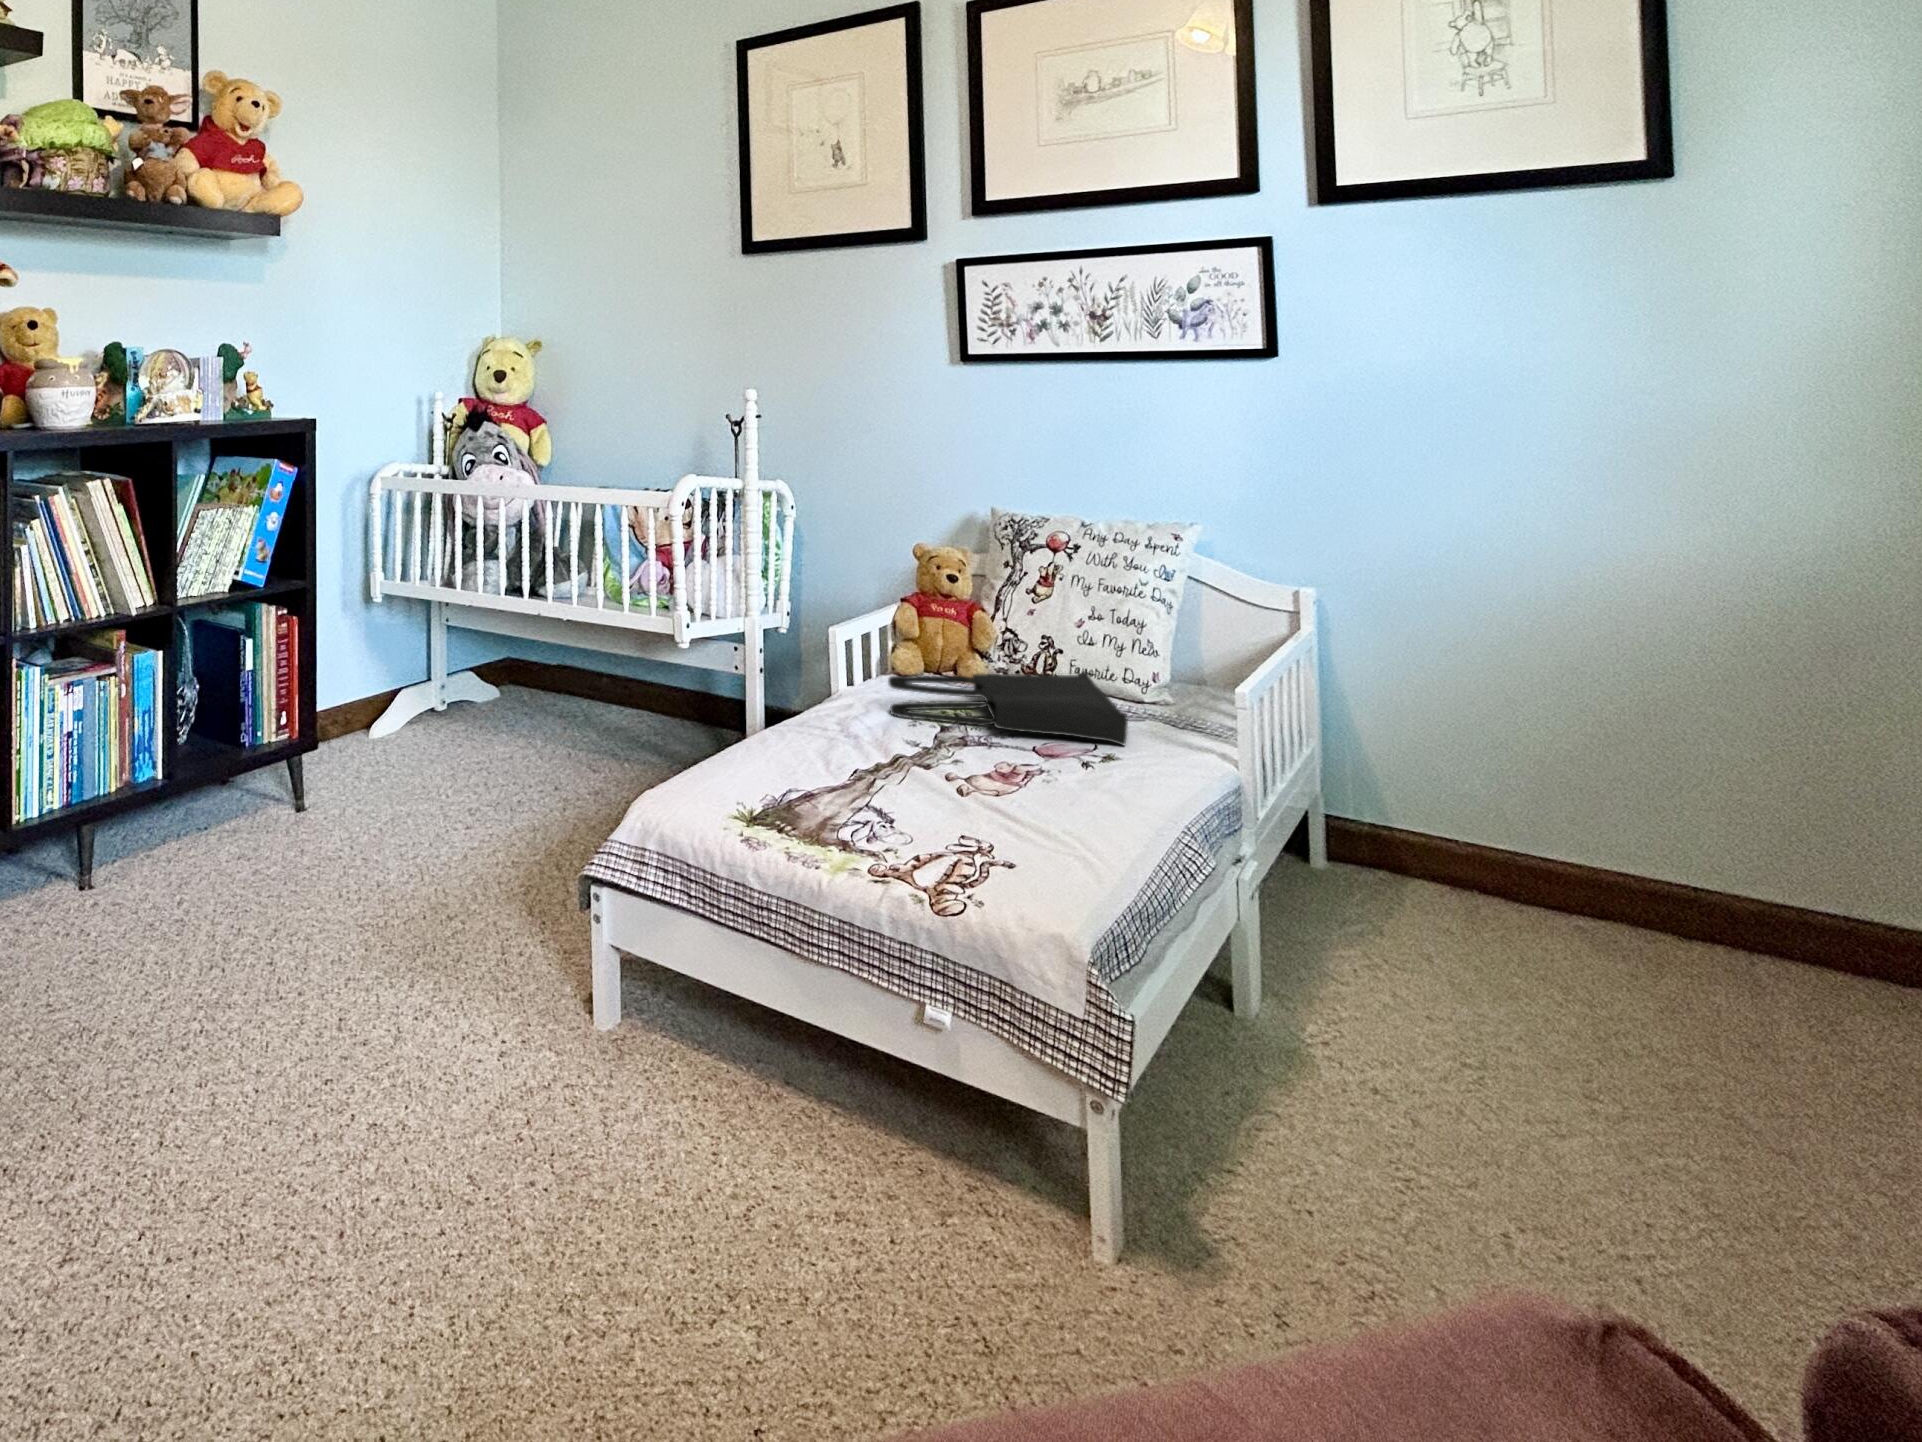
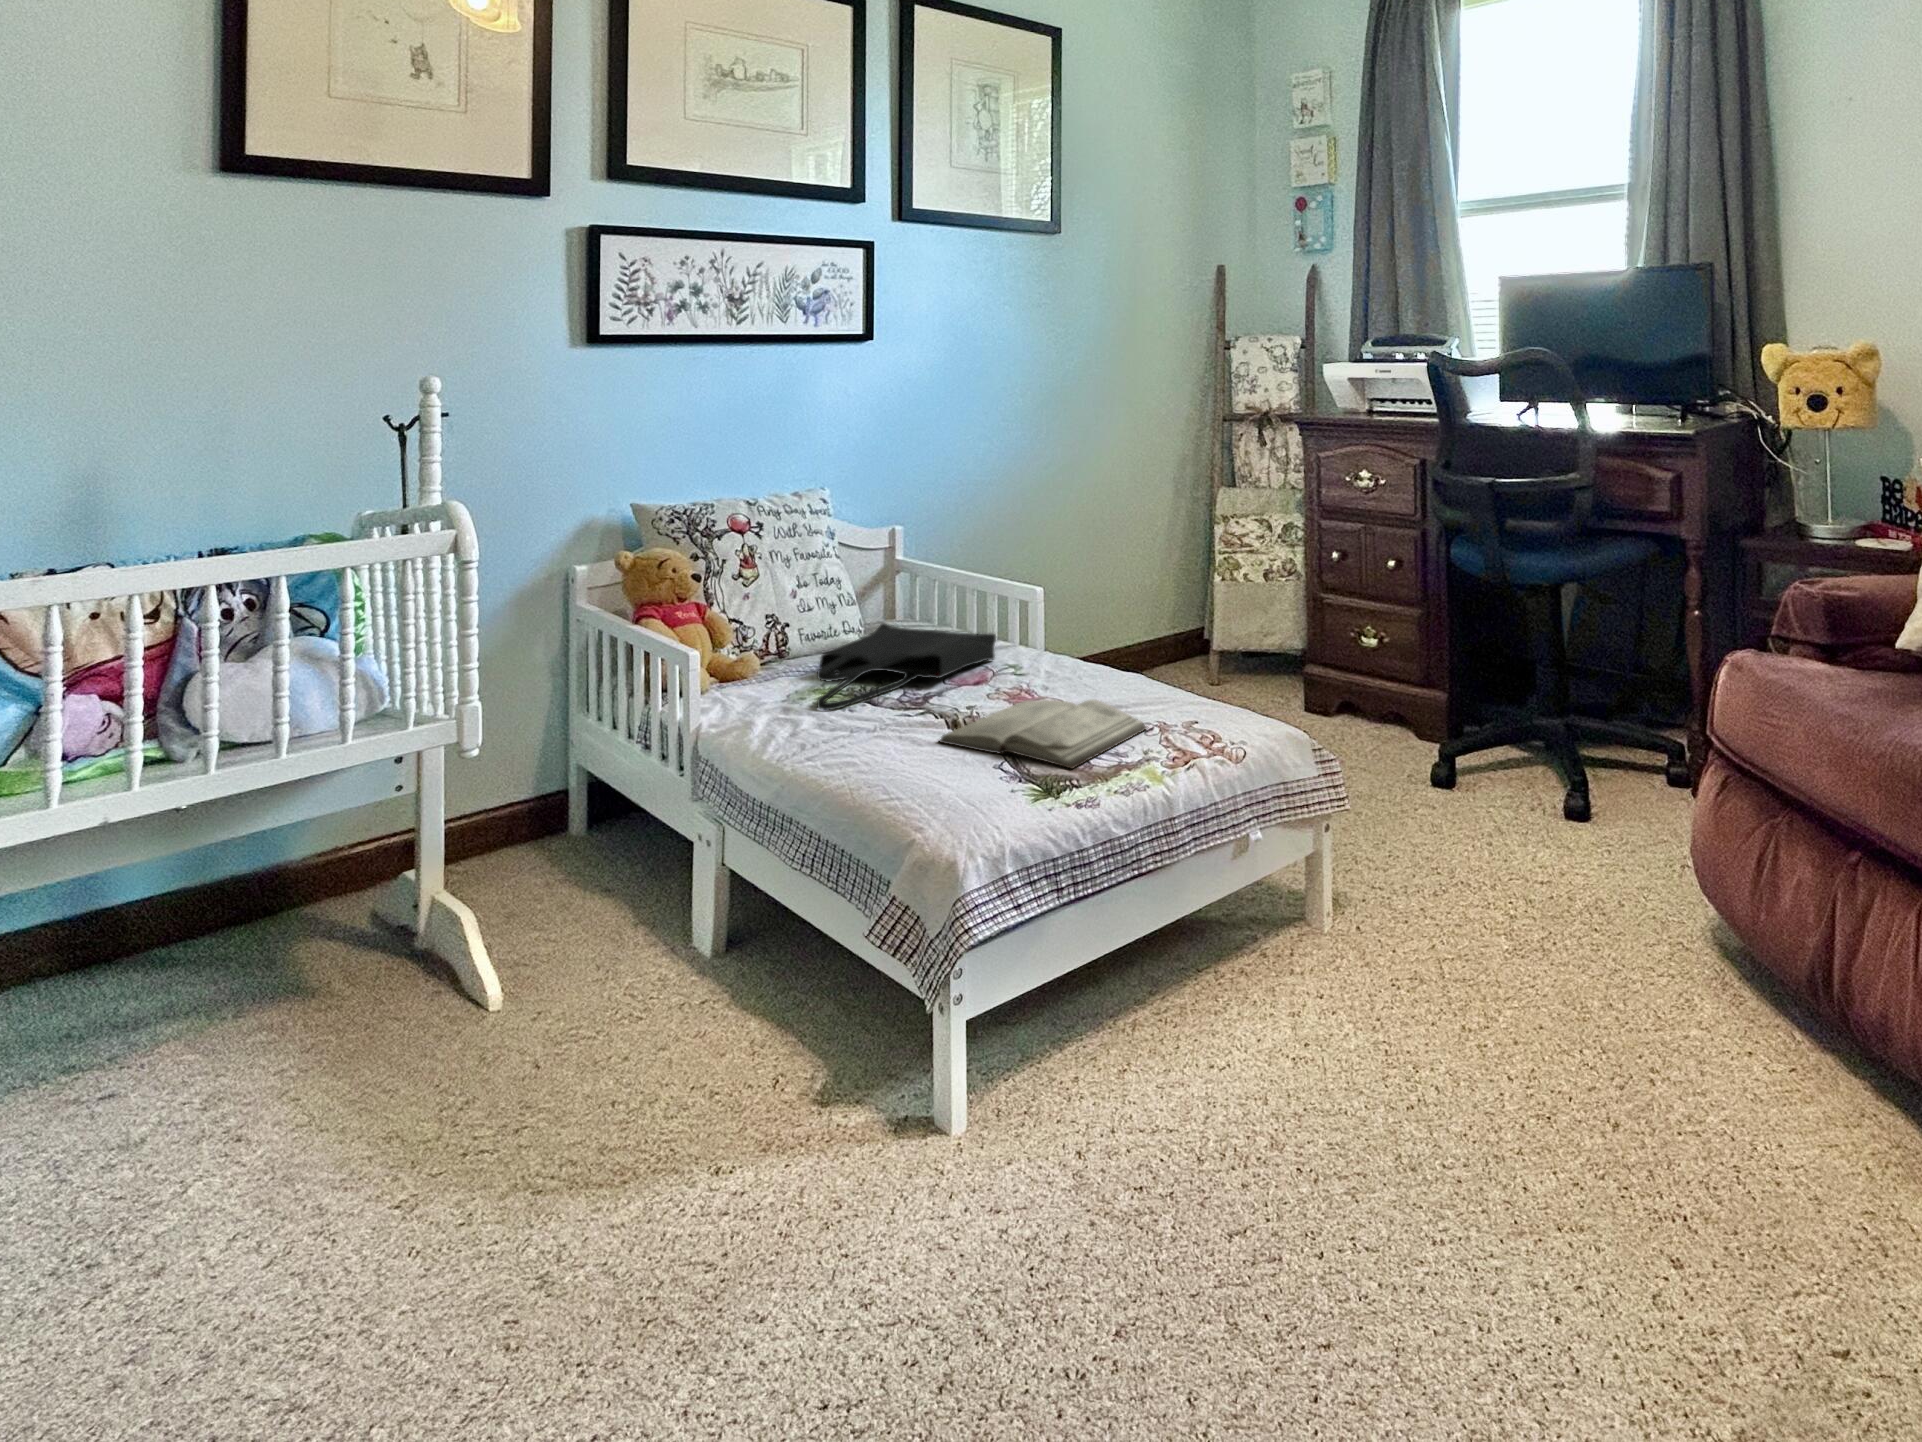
diary: none [811,755,979,839] -> present [939,700,1147,768]

